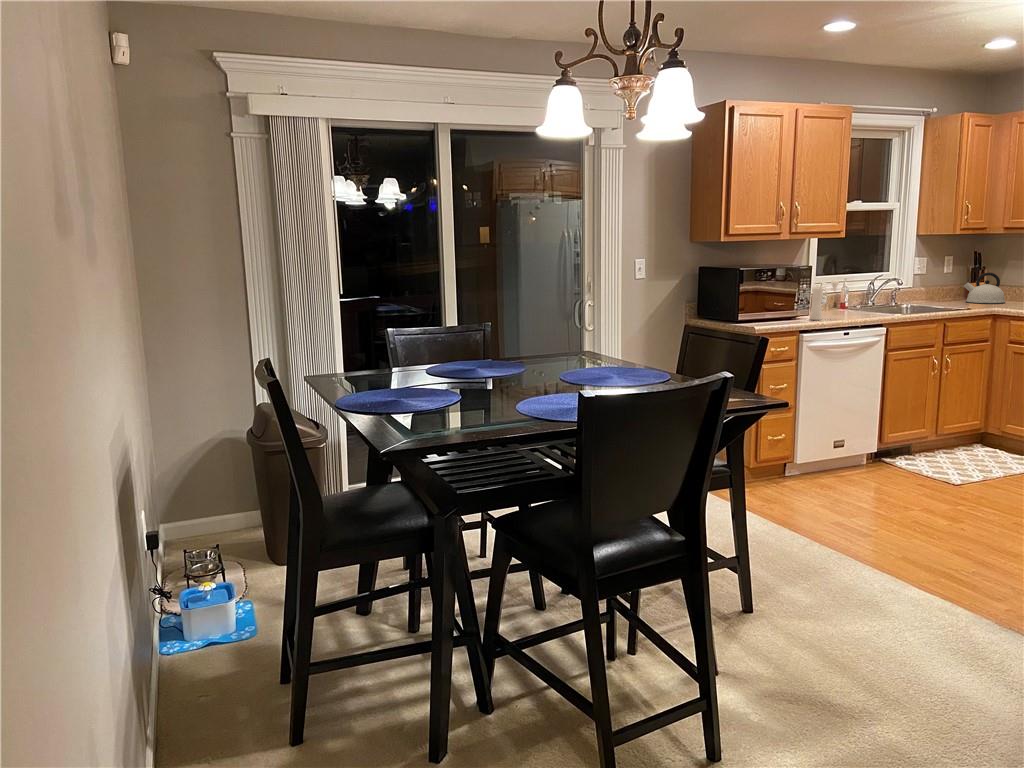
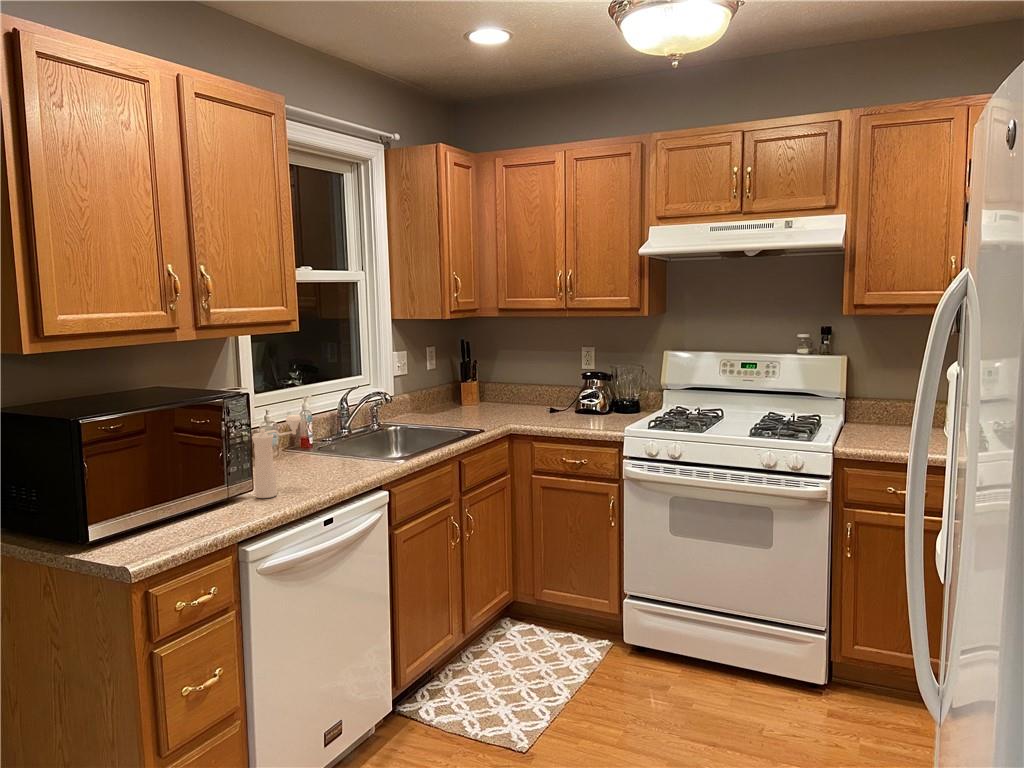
kettle: present [964,273,1005,303] -> none [456,369,507,413]

